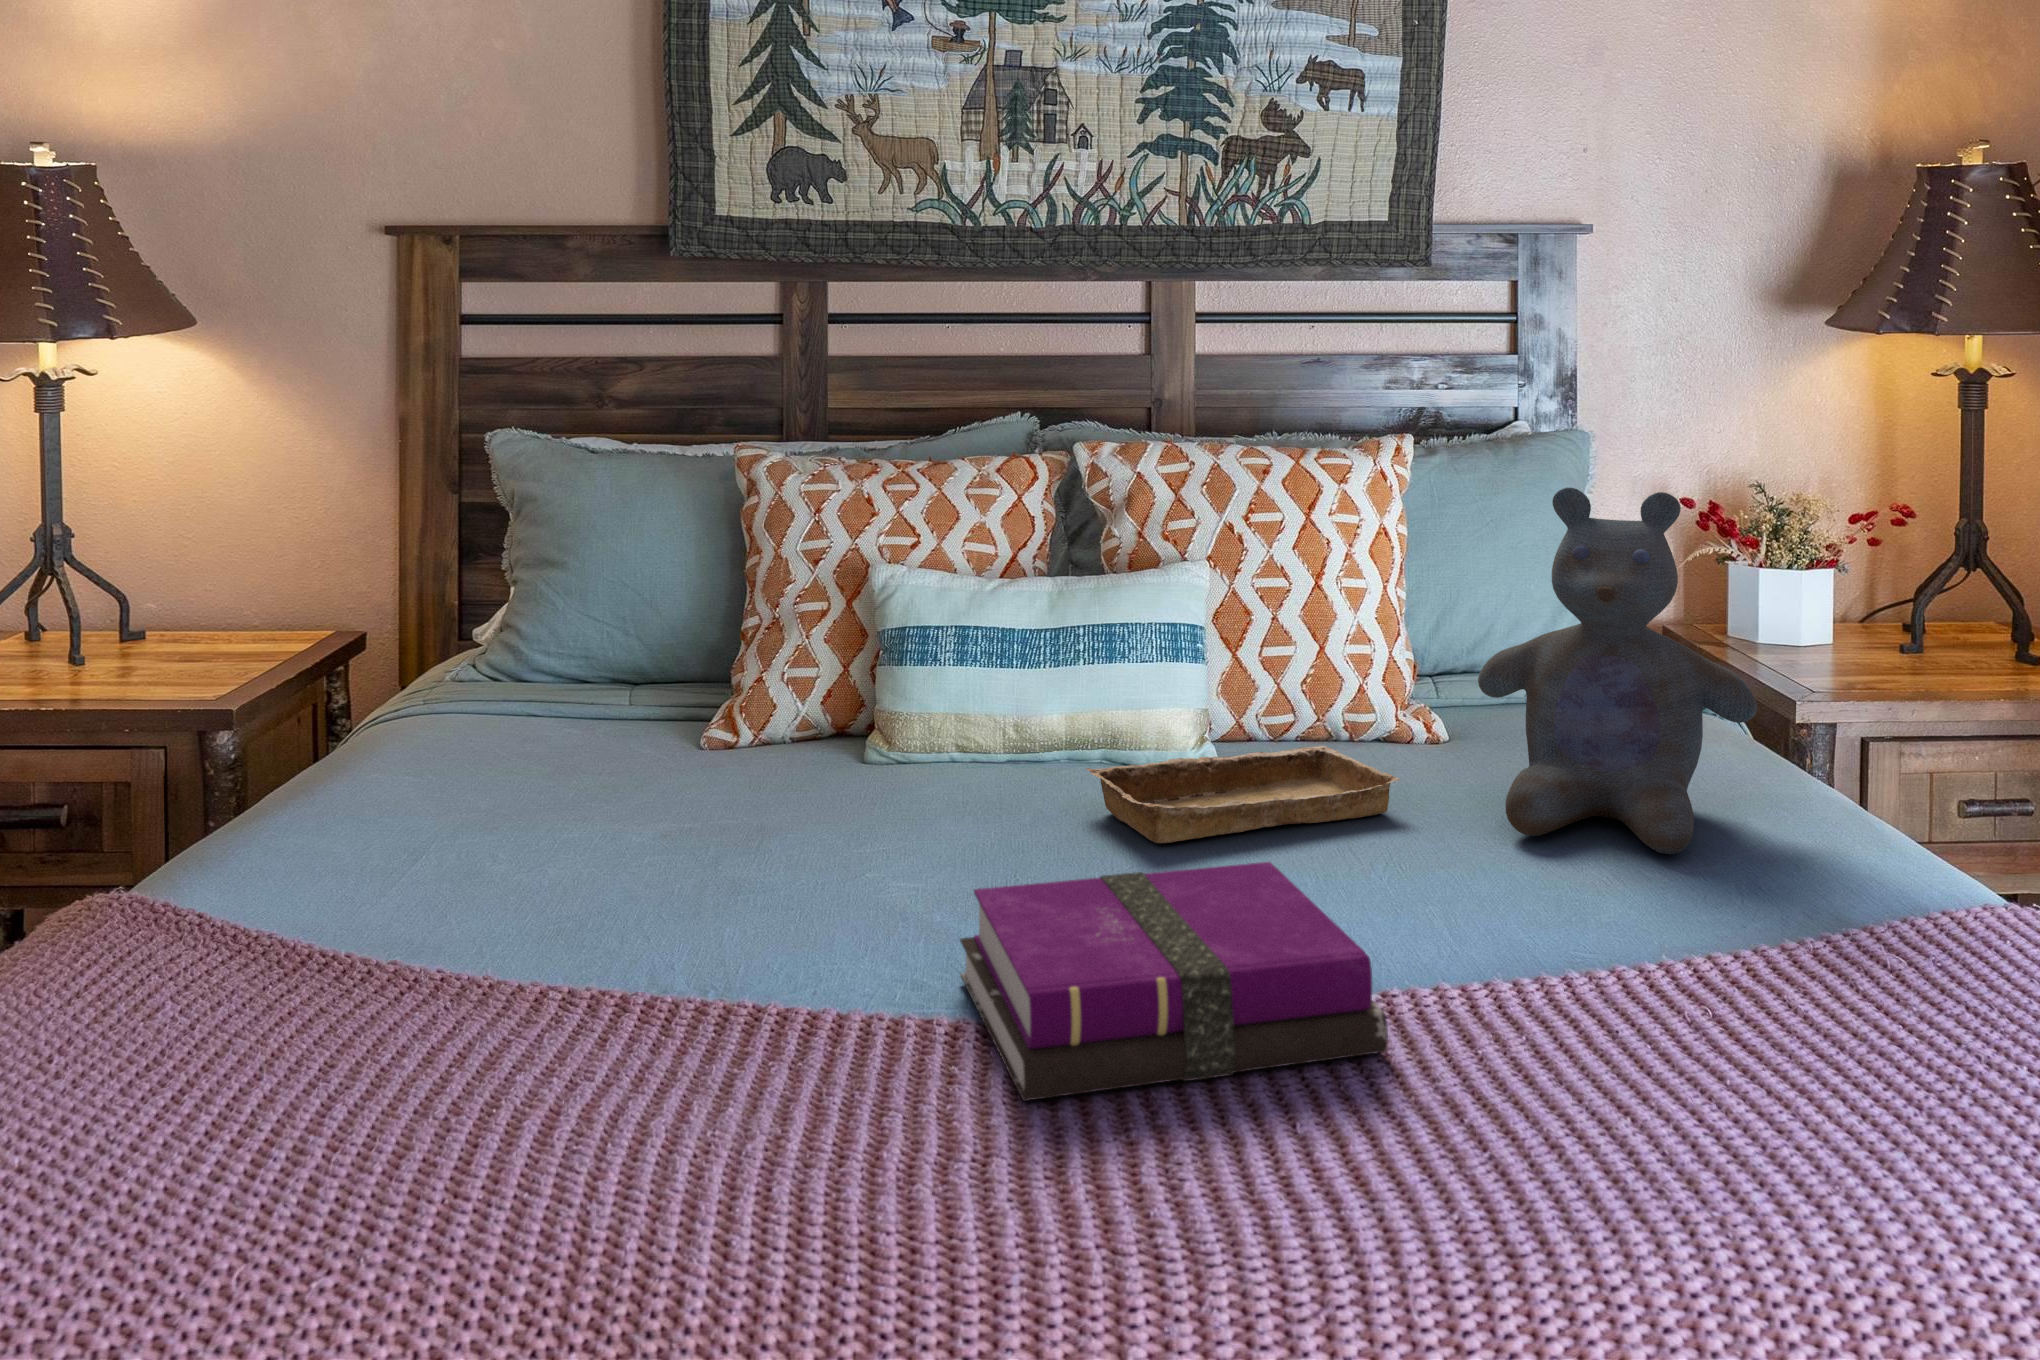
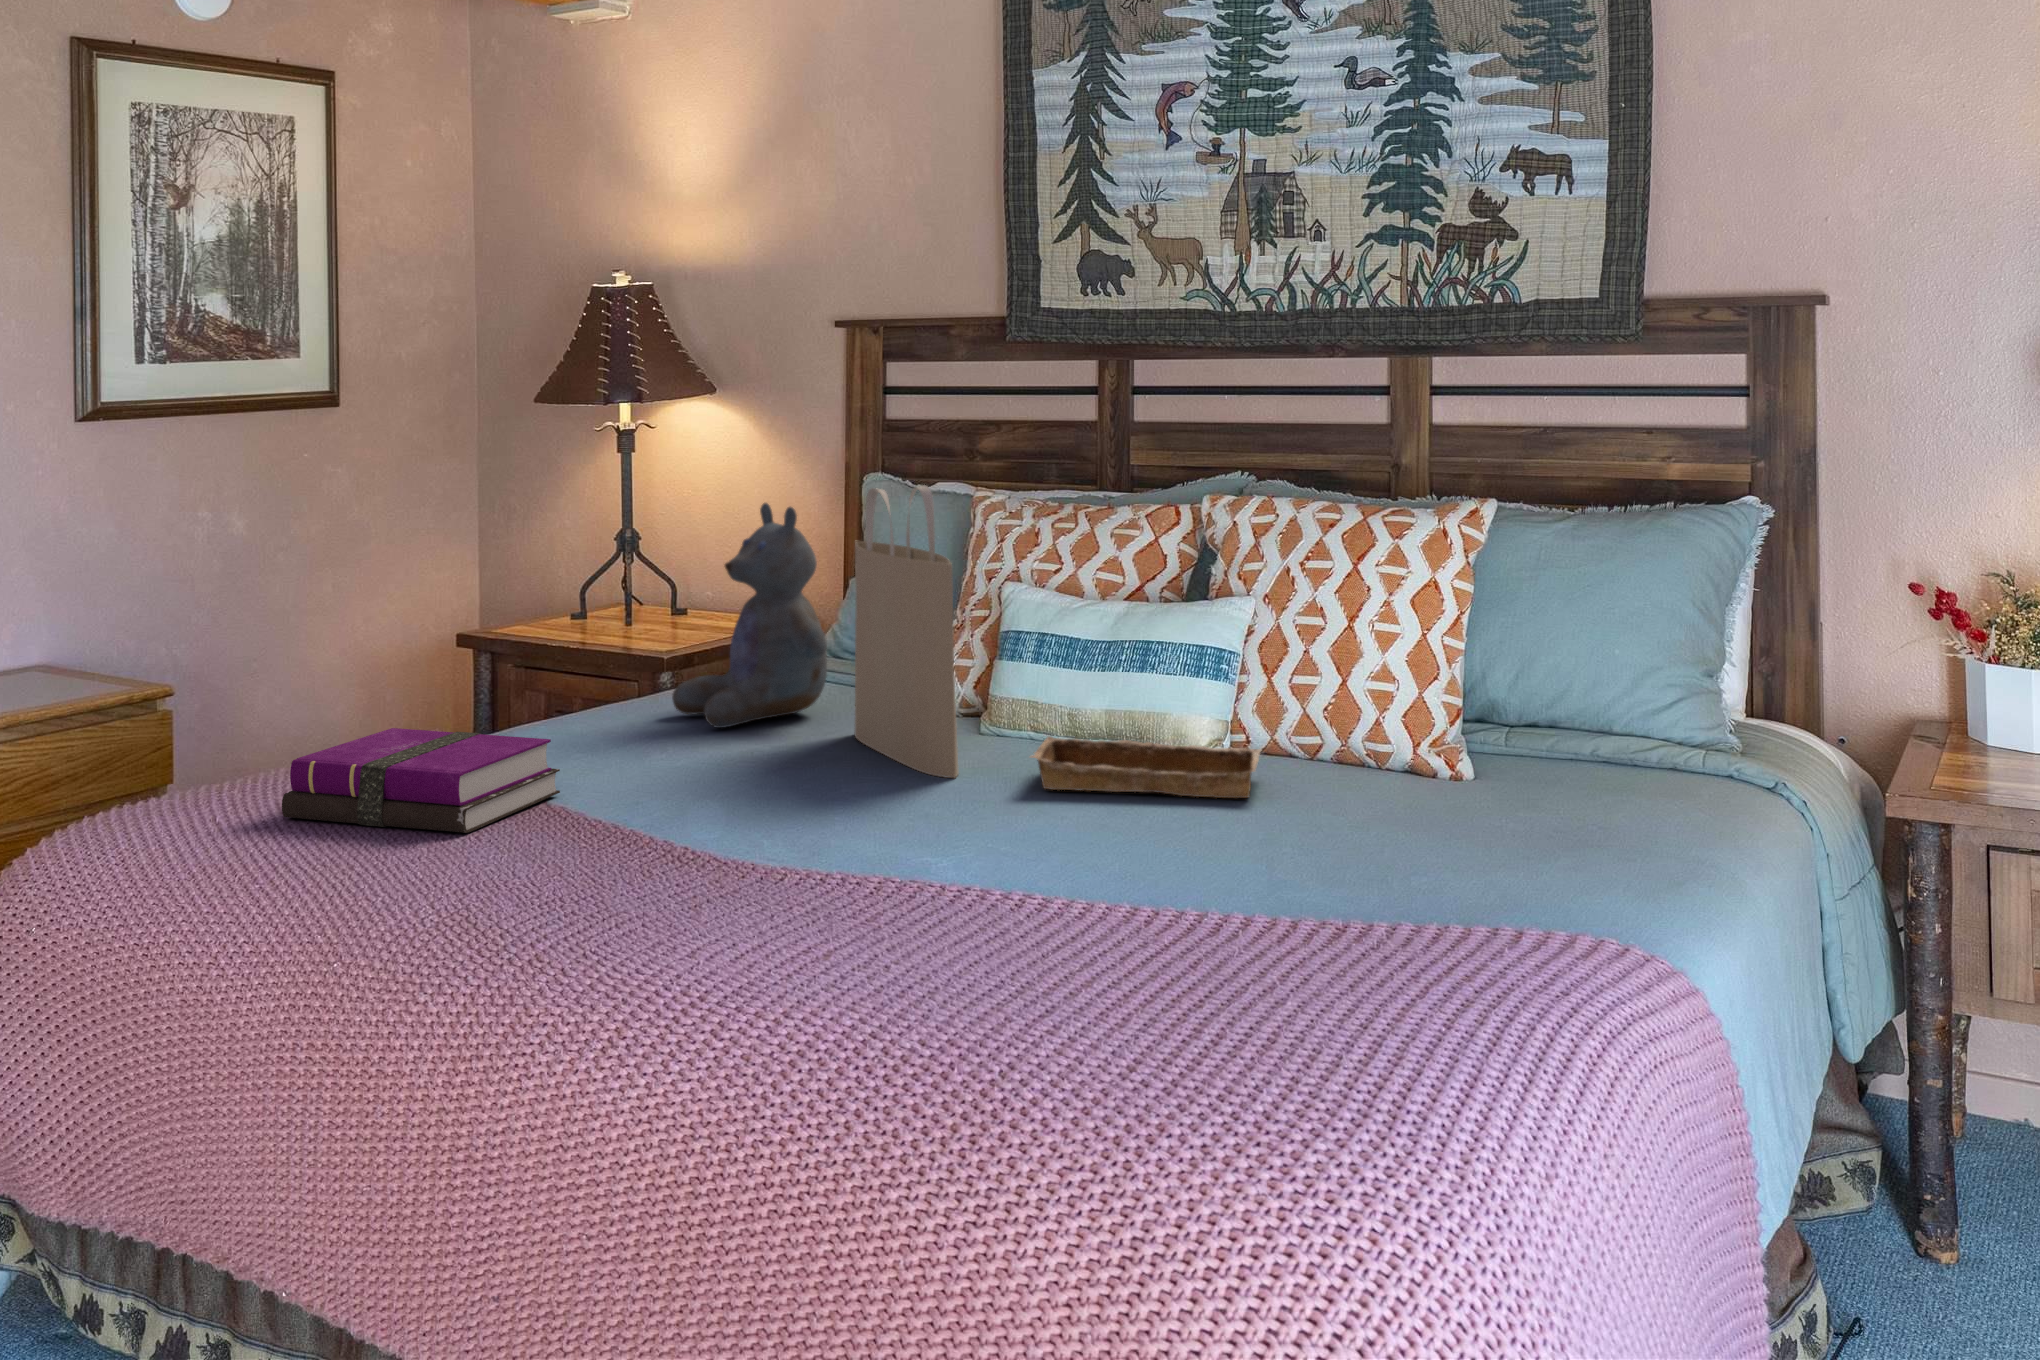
tote bag: none [736,449,1011,848] -> present [855,485,959,778]
stuffed bear: present [1478,487,1757,854] -> present [672,503,827,728]
notebook: present [960,862,1388,1101] -> present [282,728,560,833]

